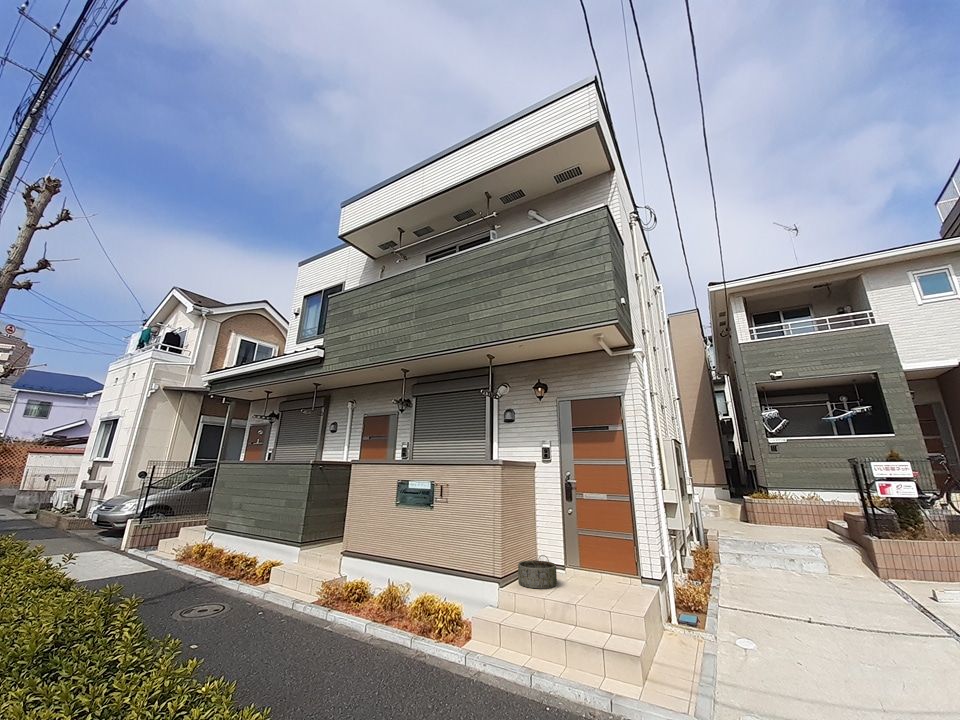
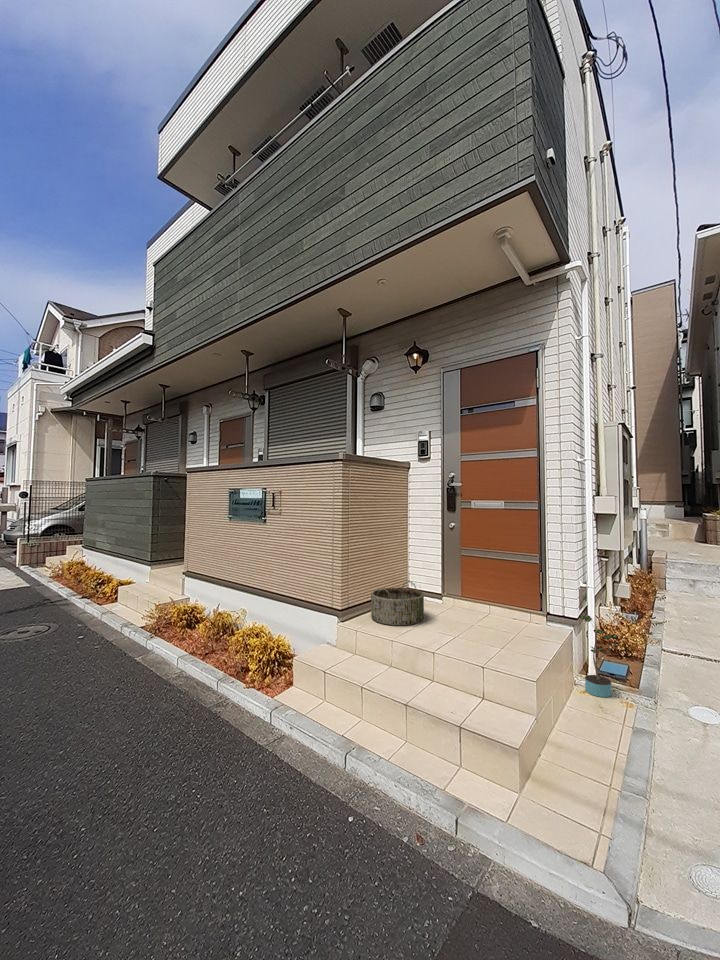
potted plant: none [663,577,691,637] -> present [579,616,619,697]

